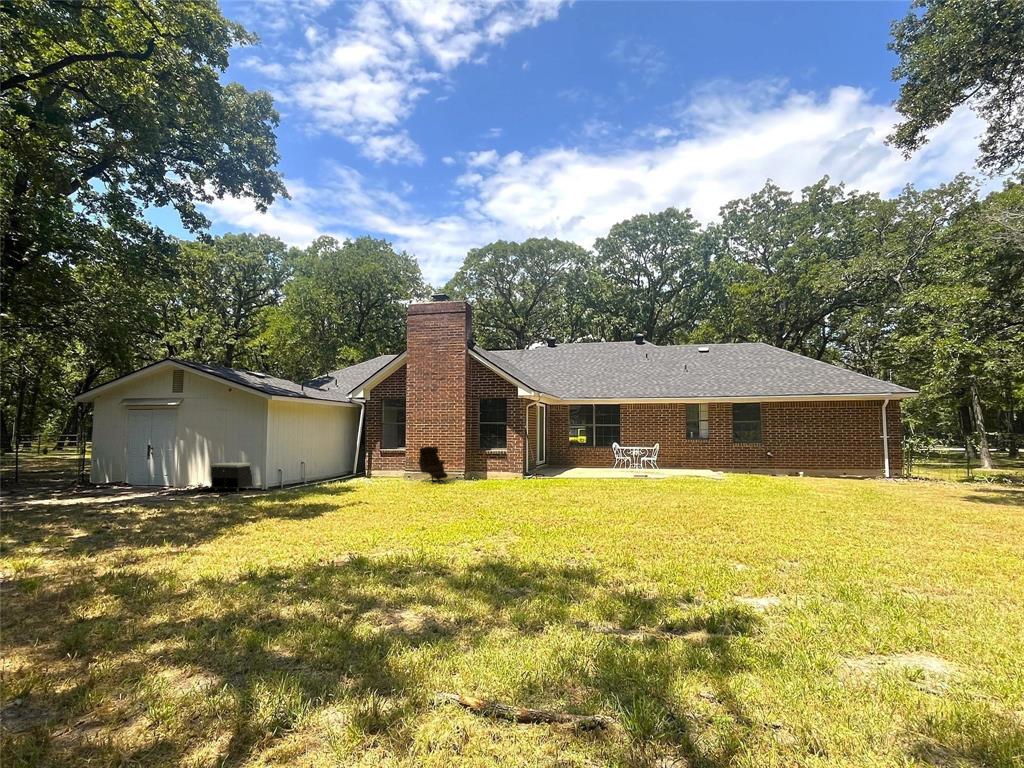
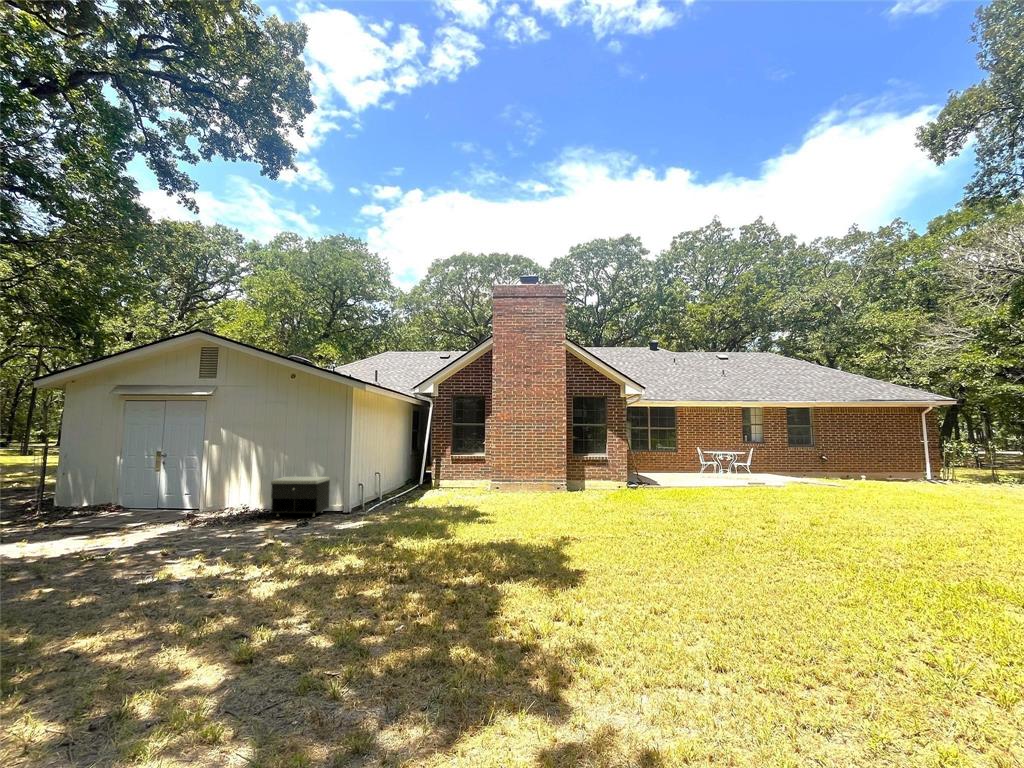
lounge chair: present [418,447,448,483] -> none [520,453,563,497]

